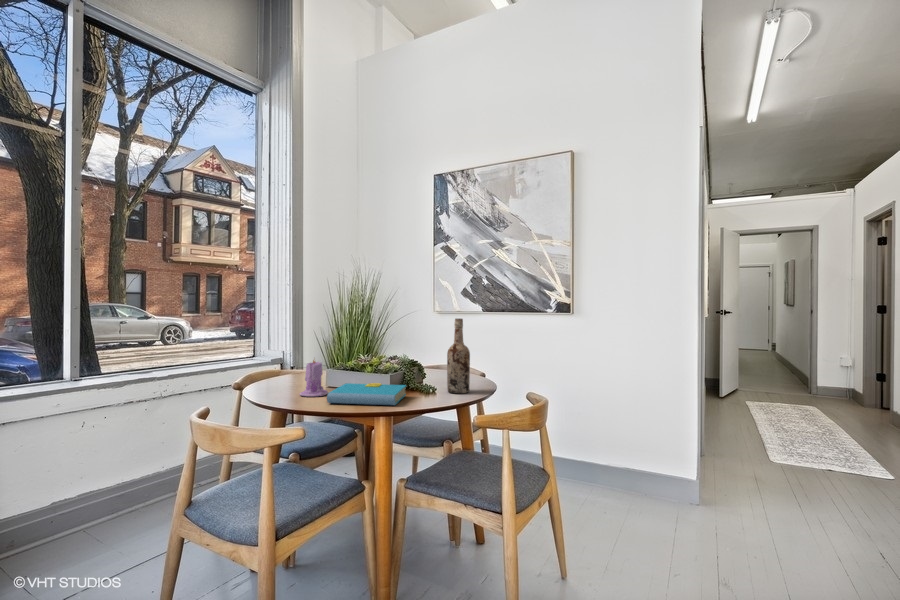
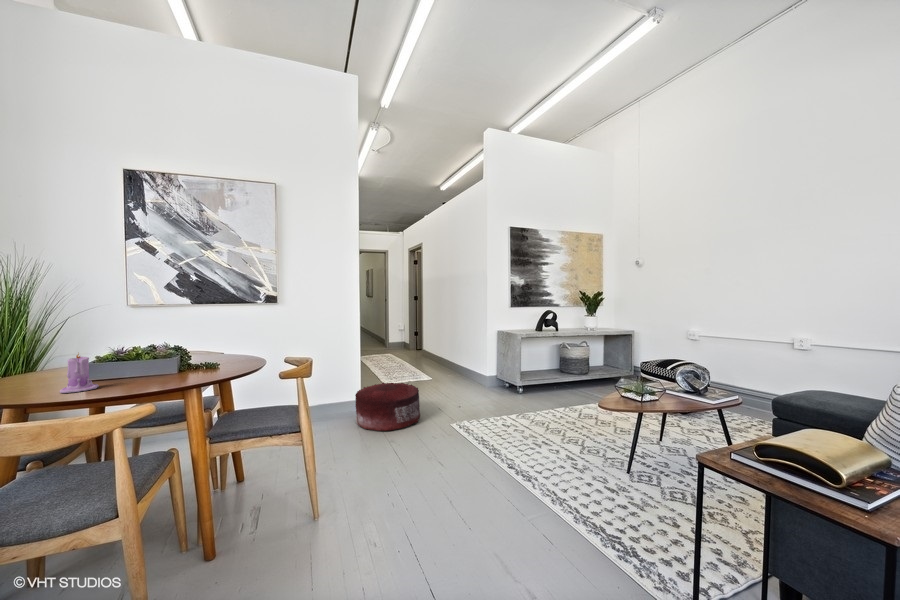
wine bottle: present [447,319,470,394] -> none [223,308,243,366]
book: present [327,383,406,405] -> none [123,364,201,390]
pouf: none [675,461,821,569] -> present [355,382,420,431]

